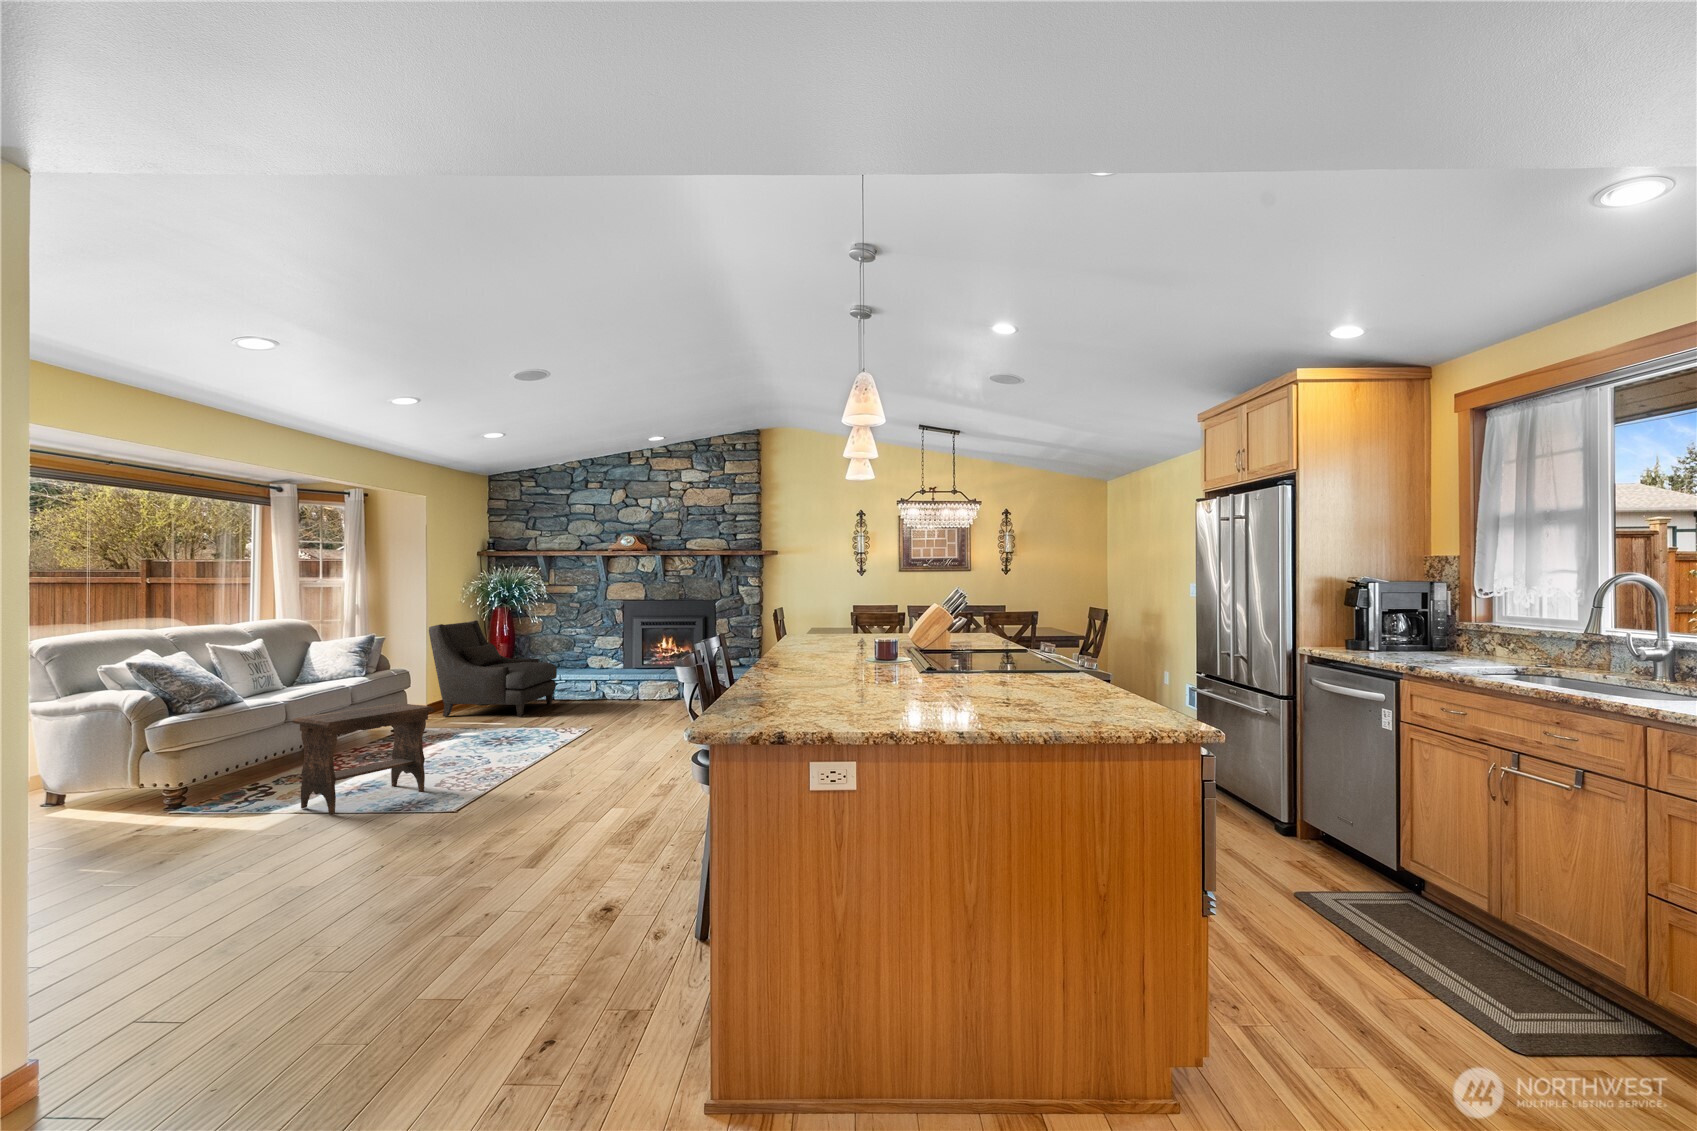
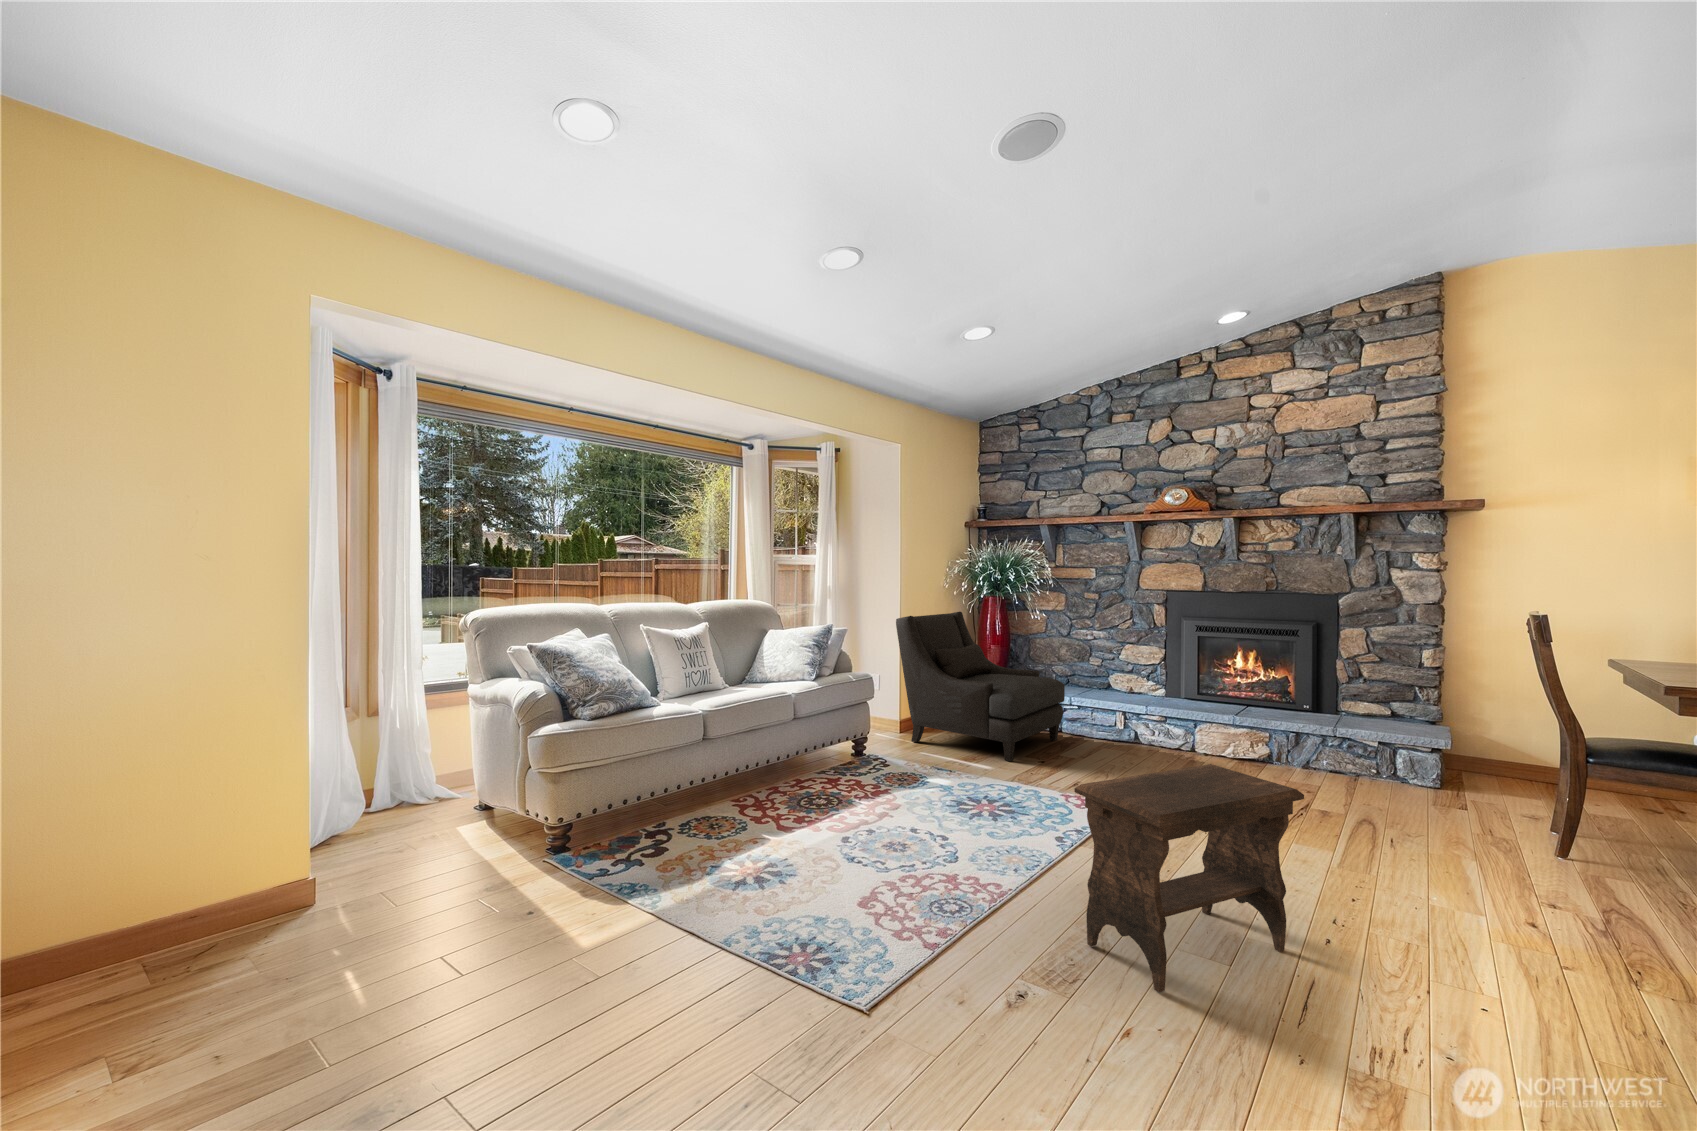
footstool: present [293,703,434,815] -> present [1074,764,1304,992]

